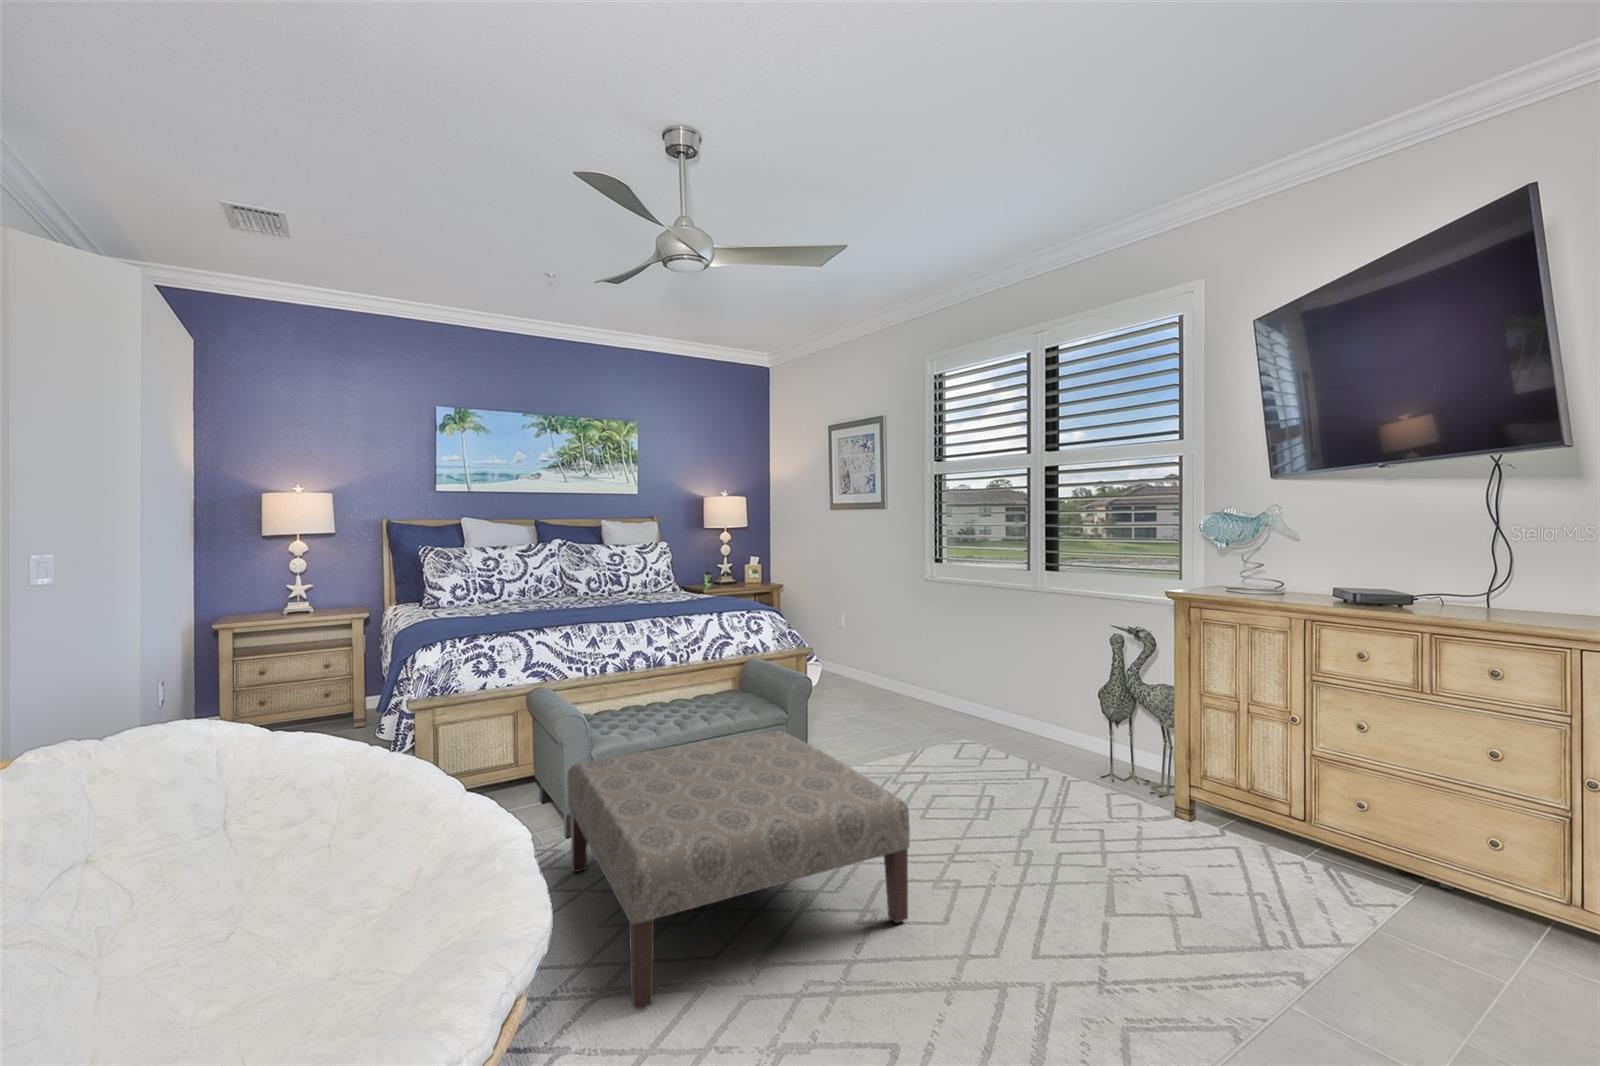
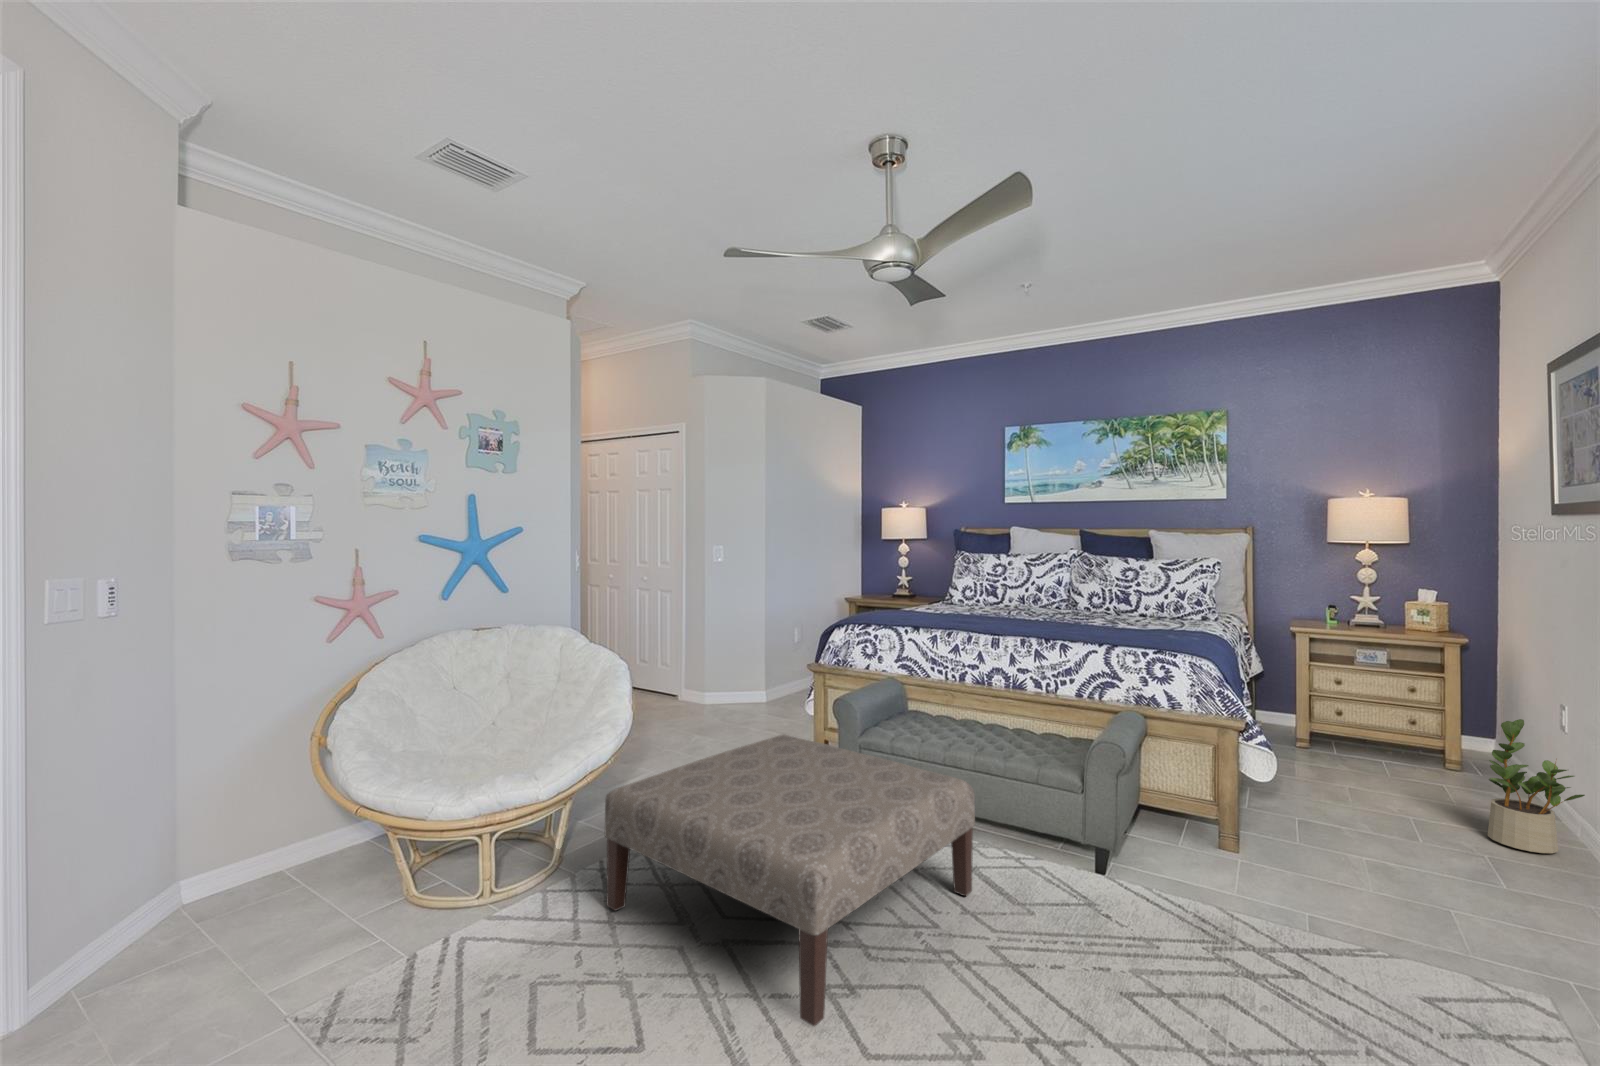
potted plant: none [844,622,878,691] -> present [1488,719,1585,853]

